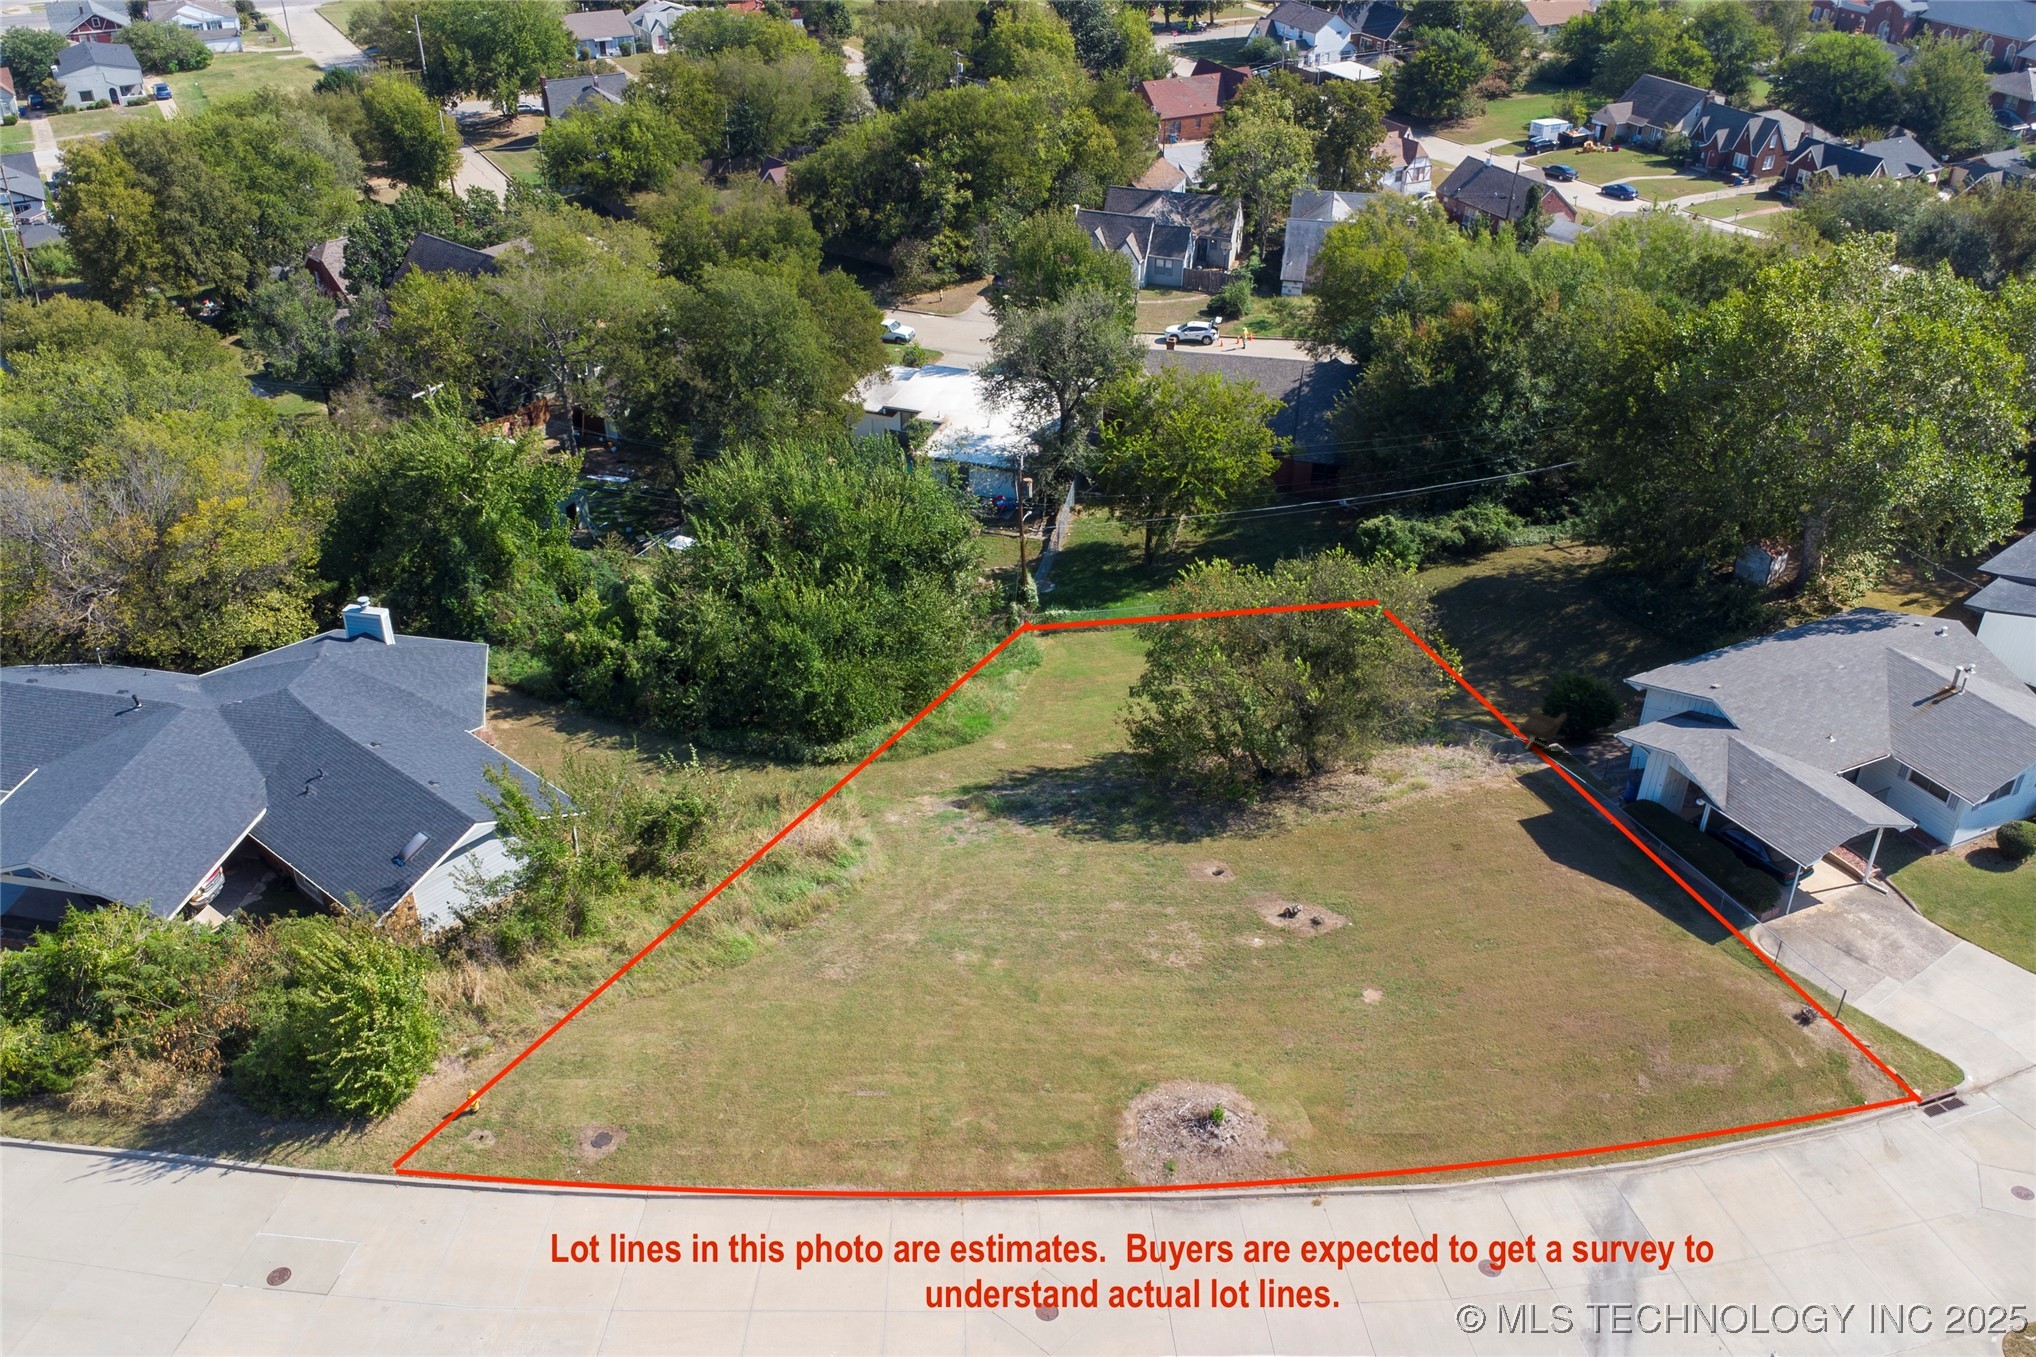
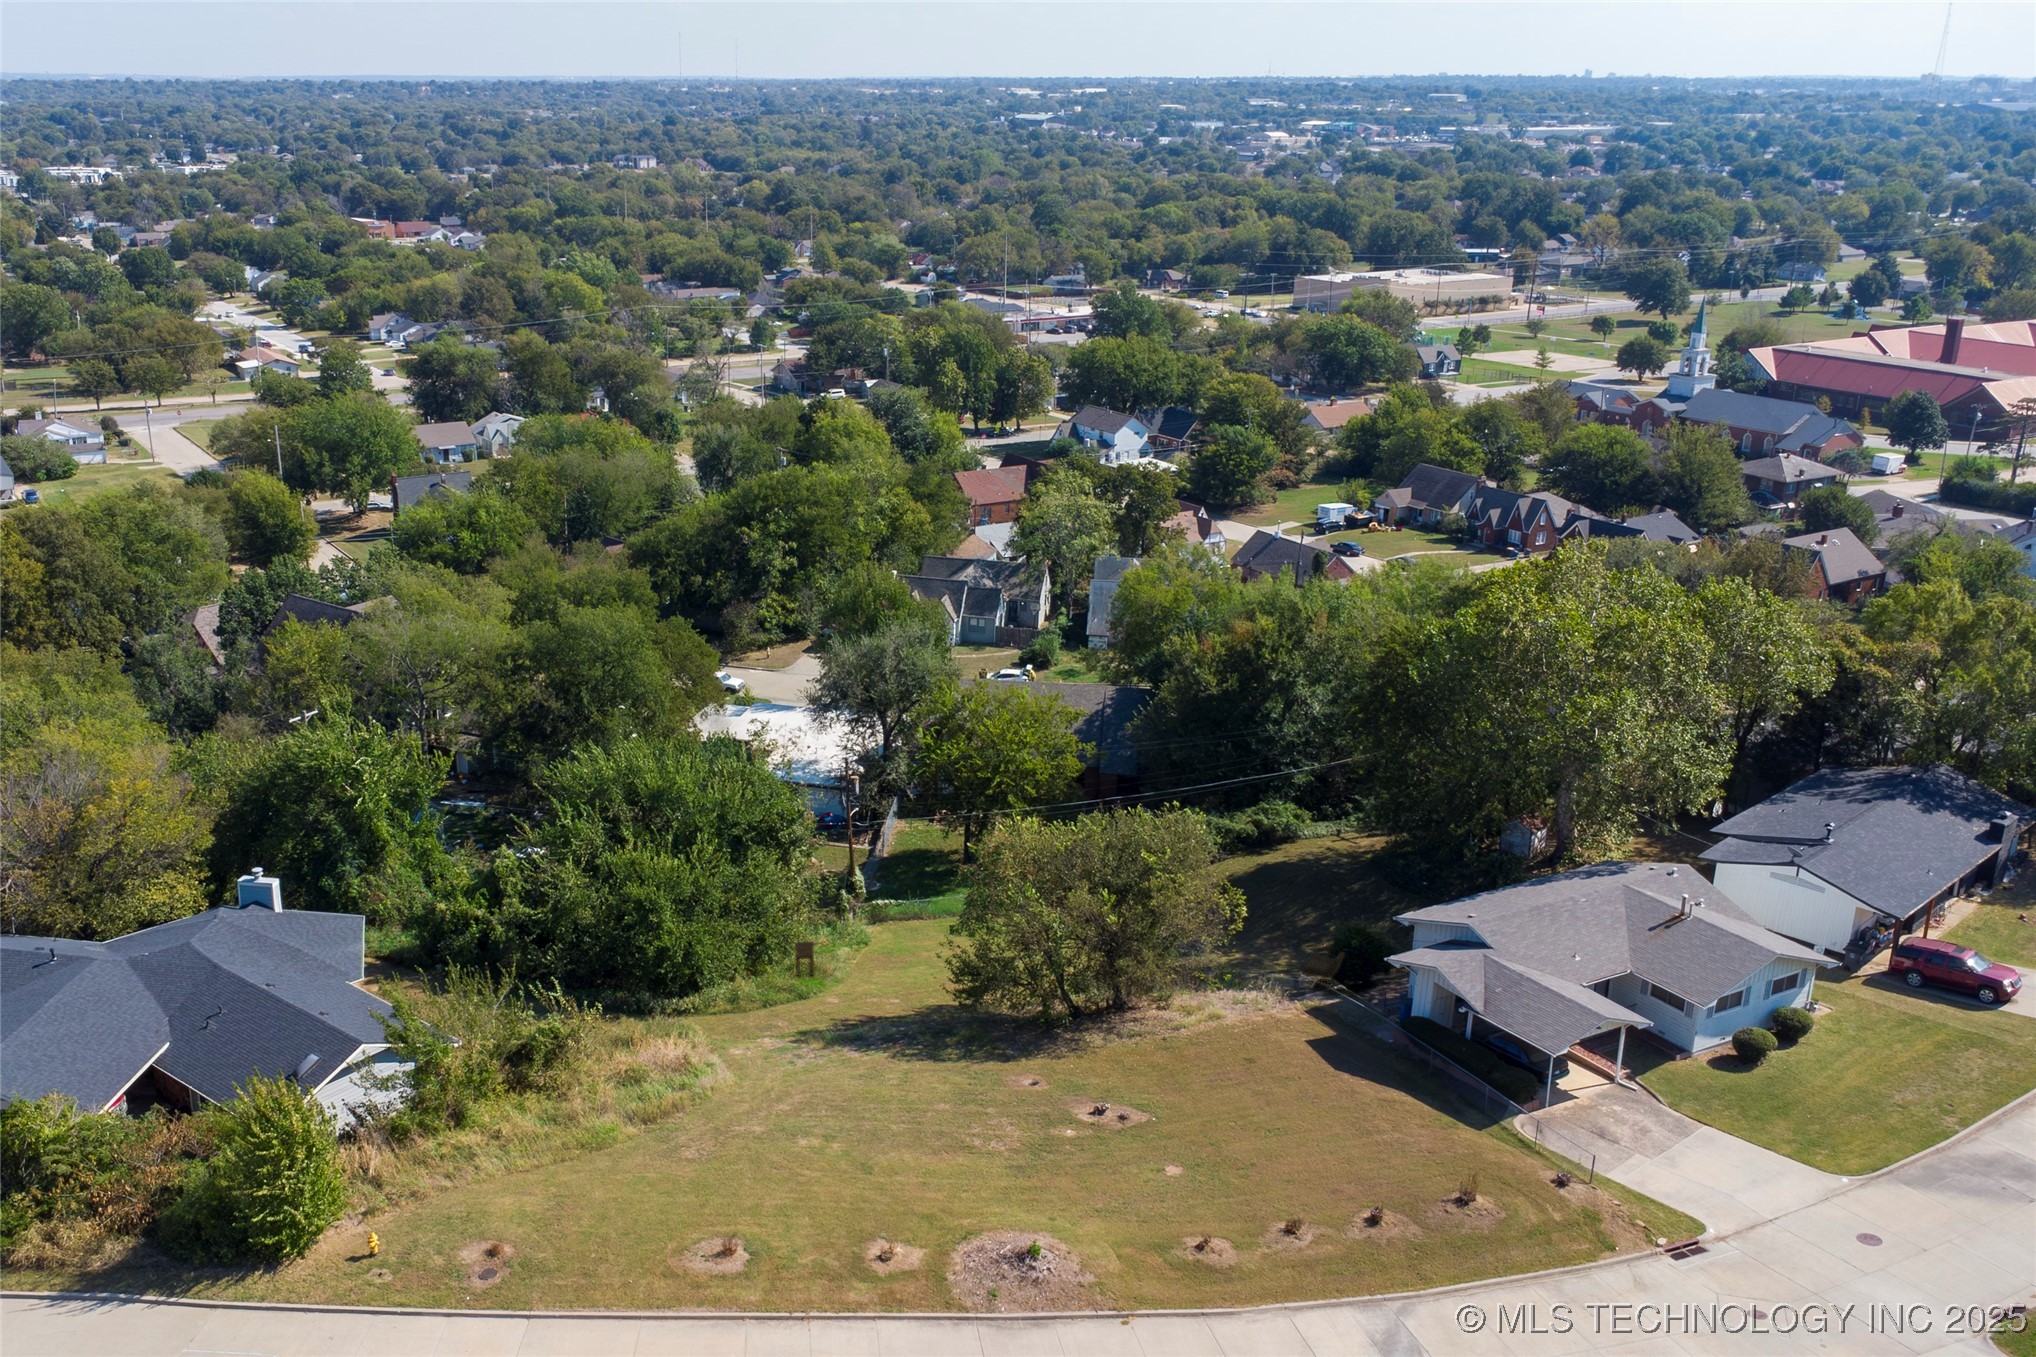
bench: none [977,663,996,702] -> present [795,941,814,977]

